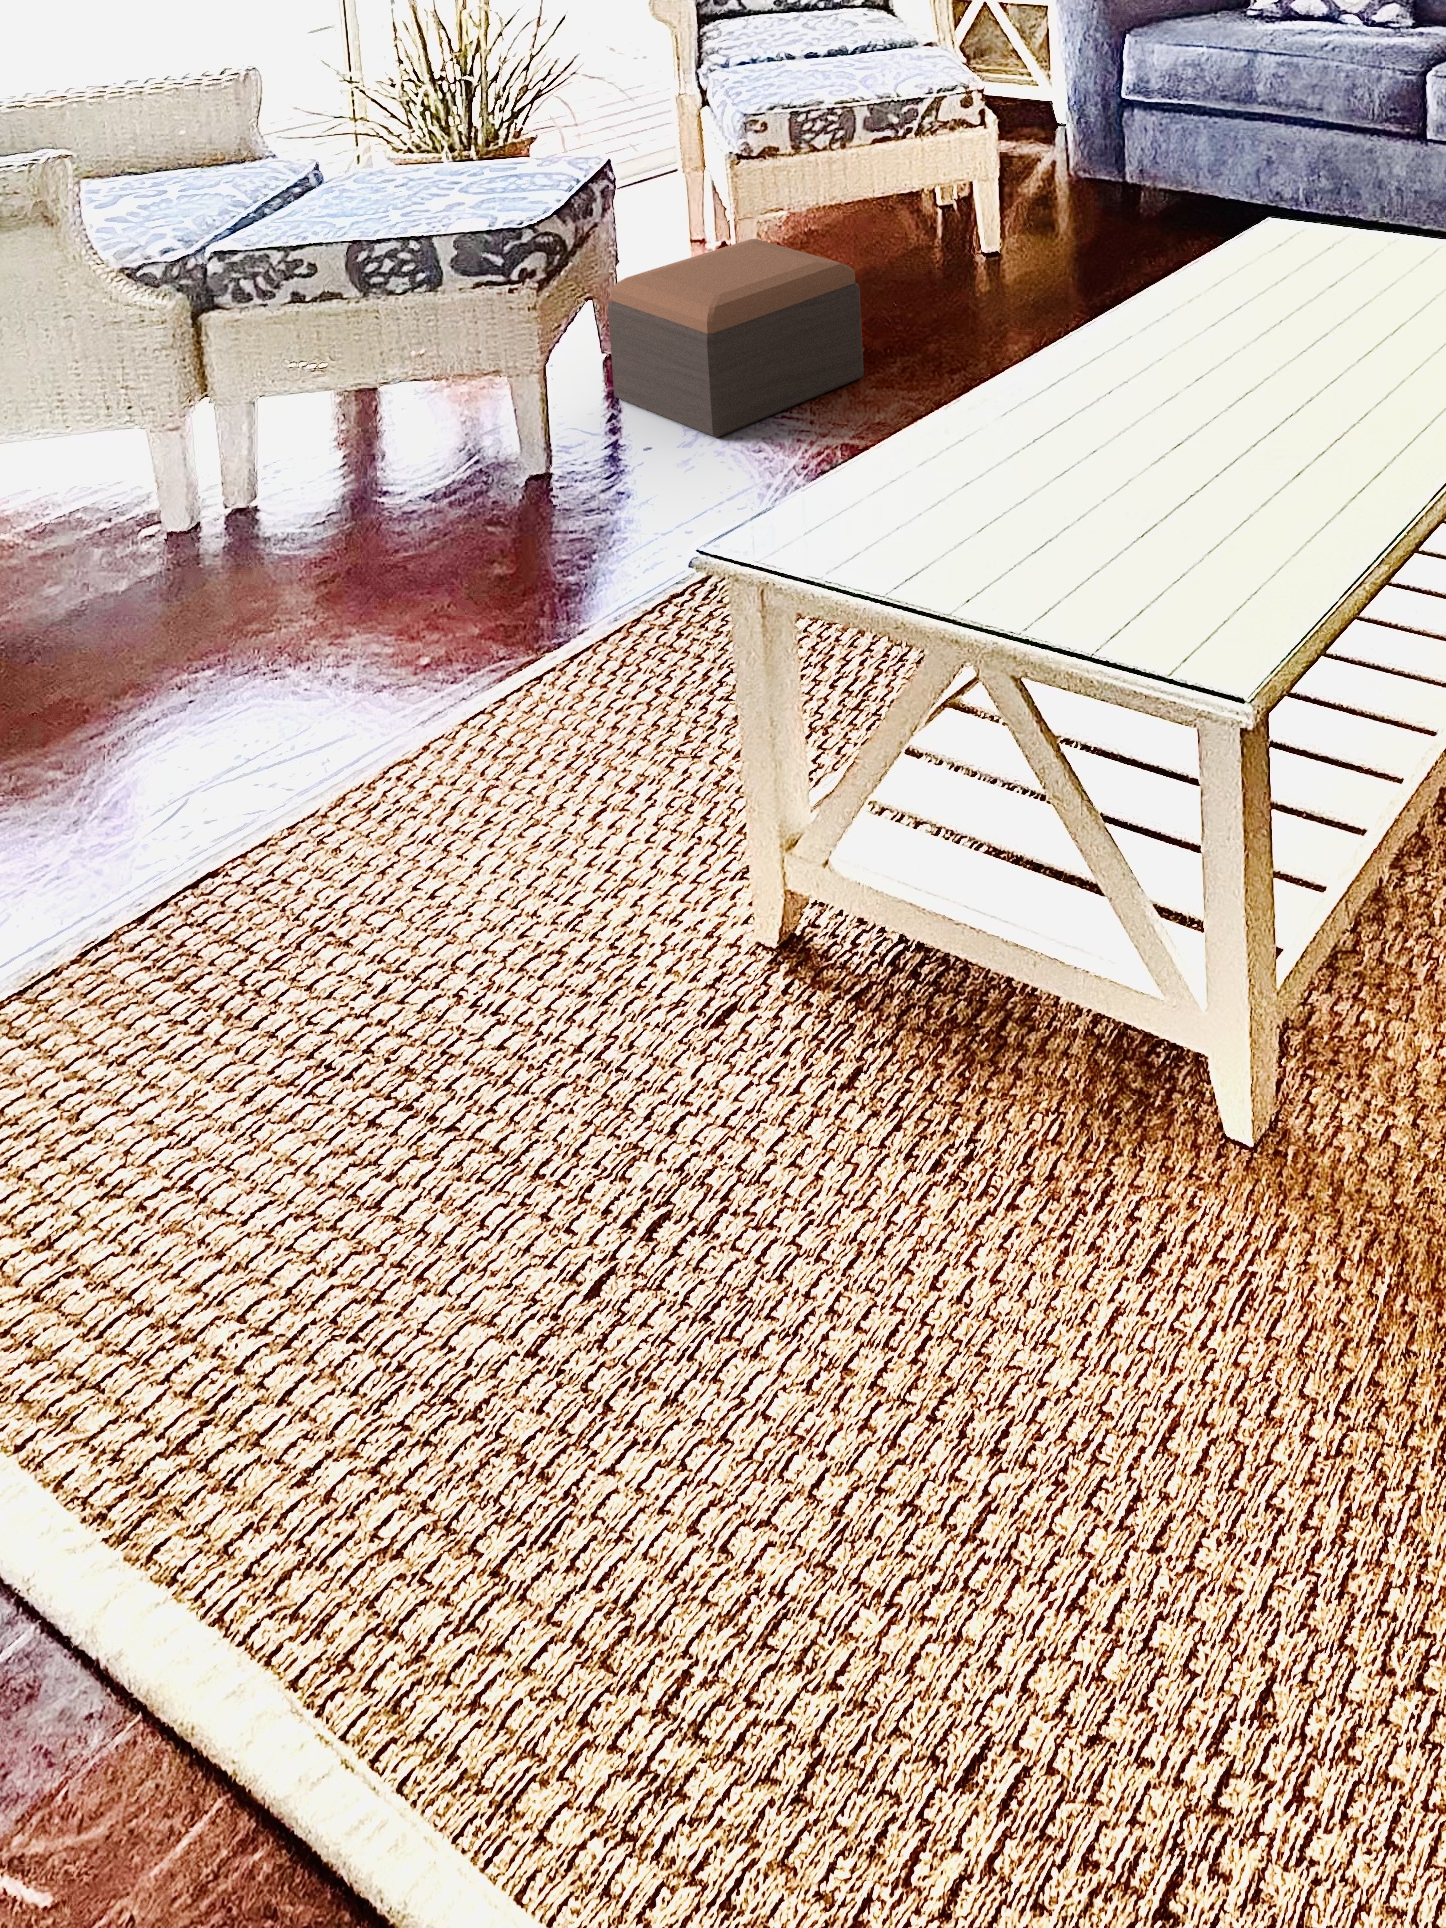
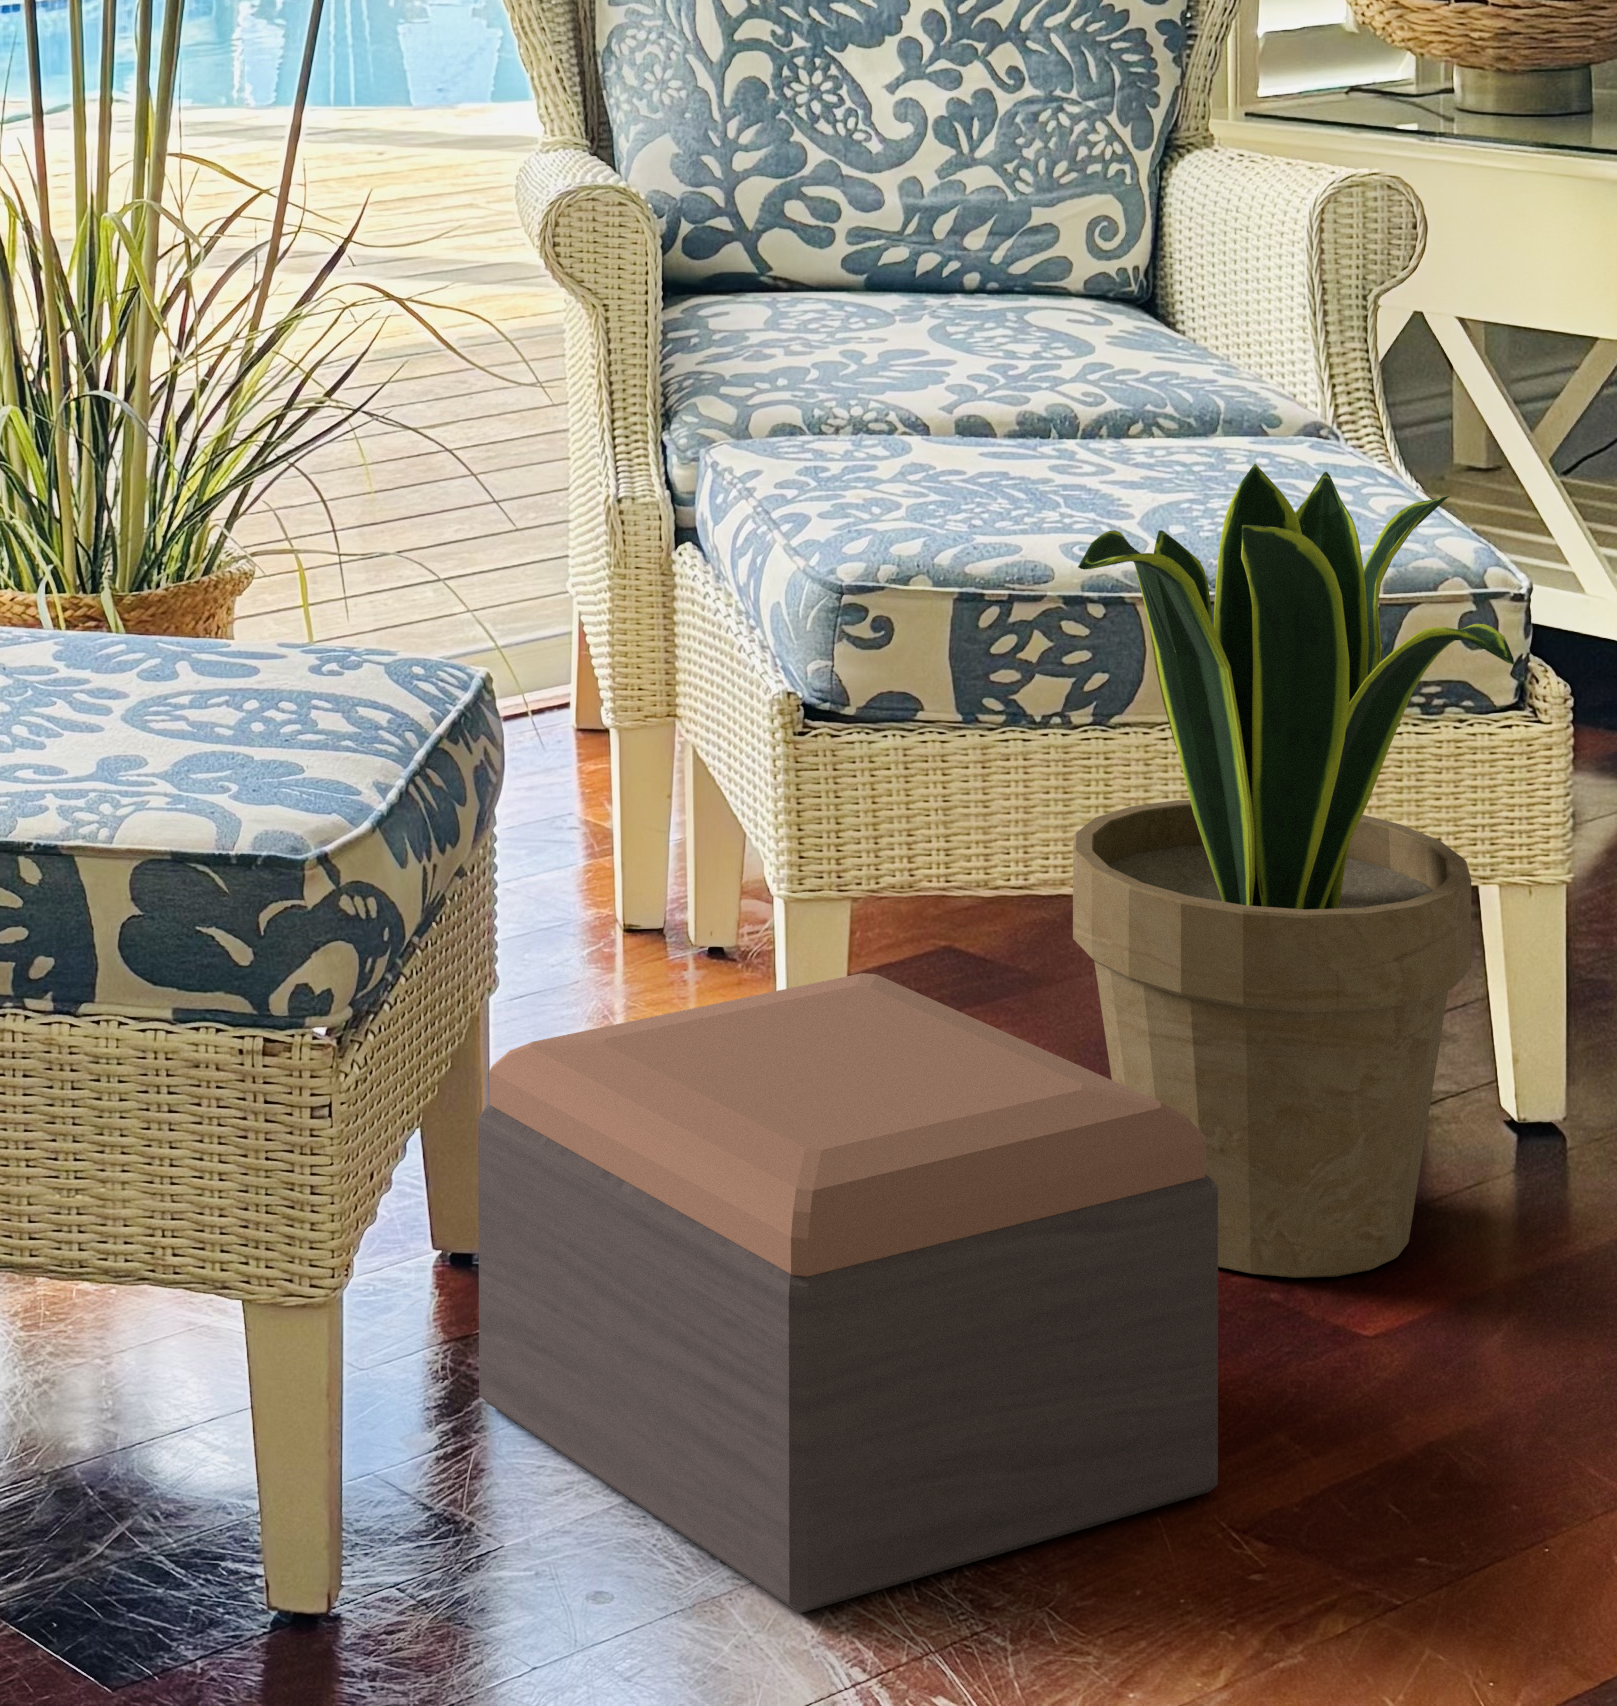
potted plant: none [822,60,964,314] -> present [1073,464,1514,1278]

